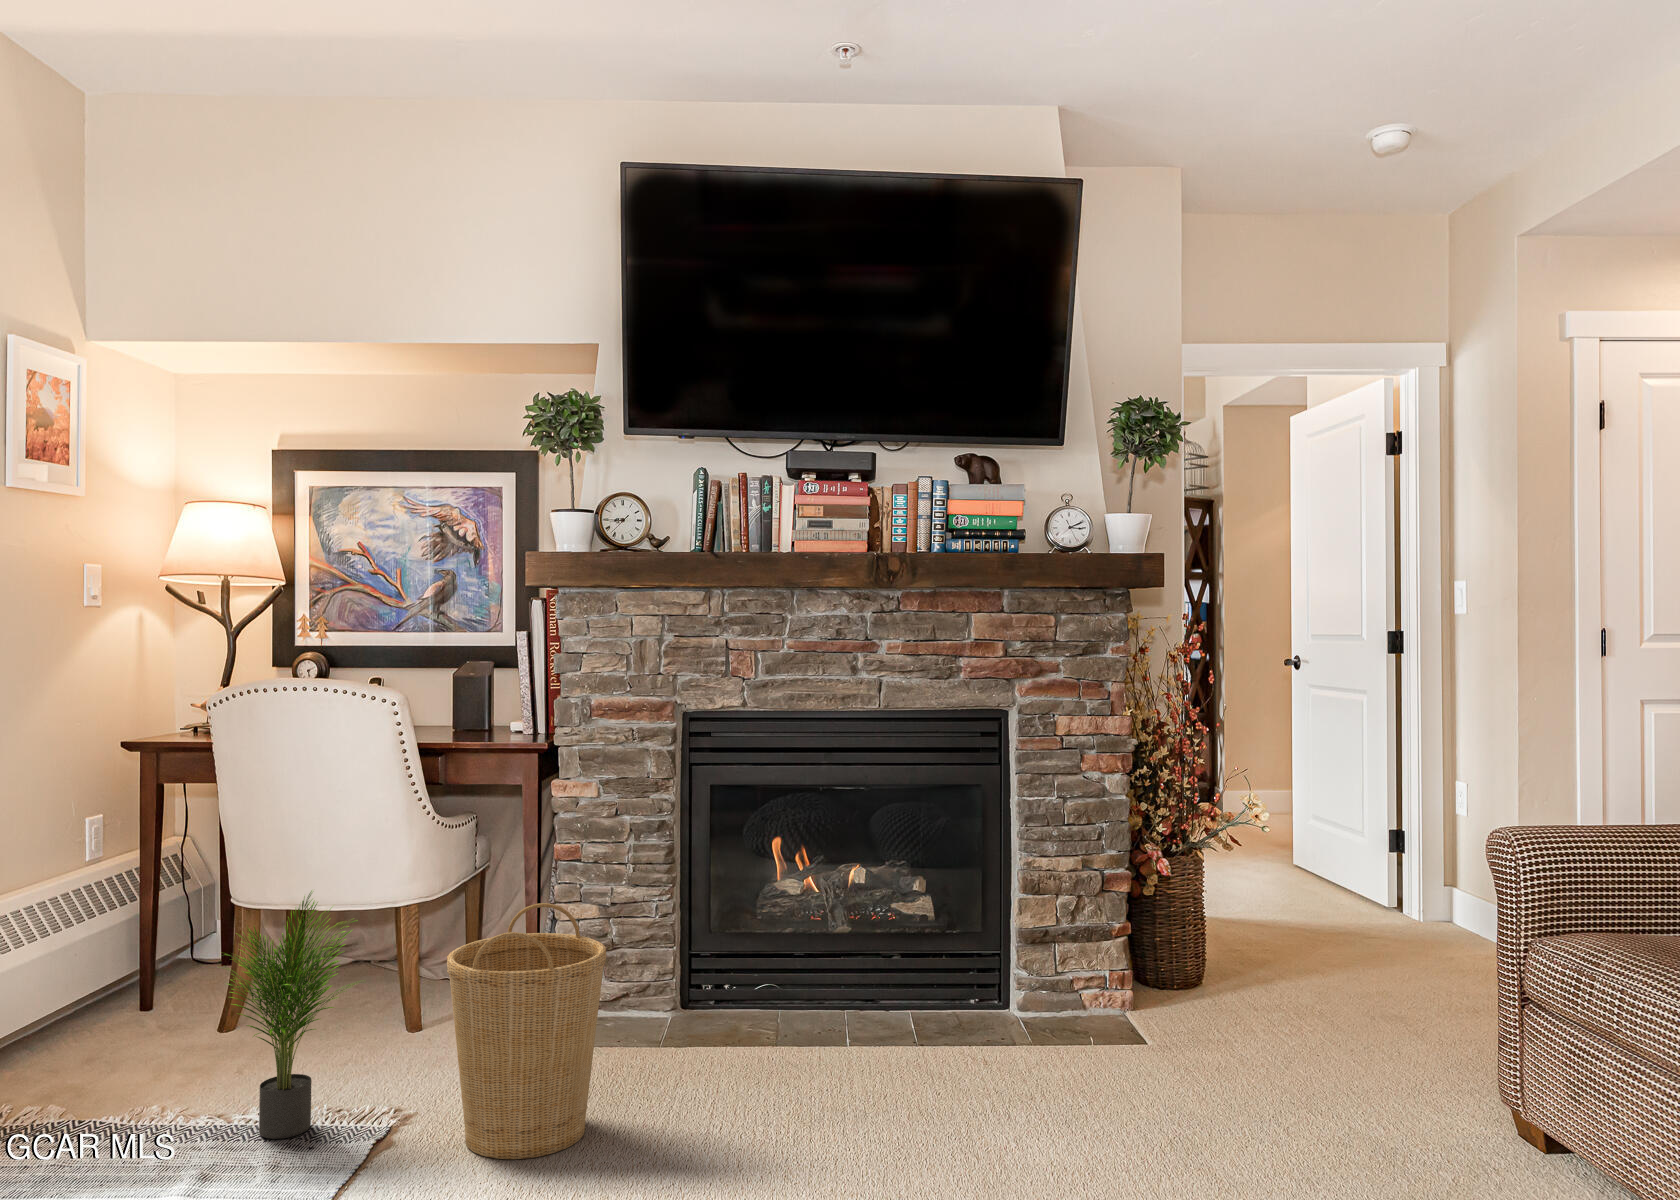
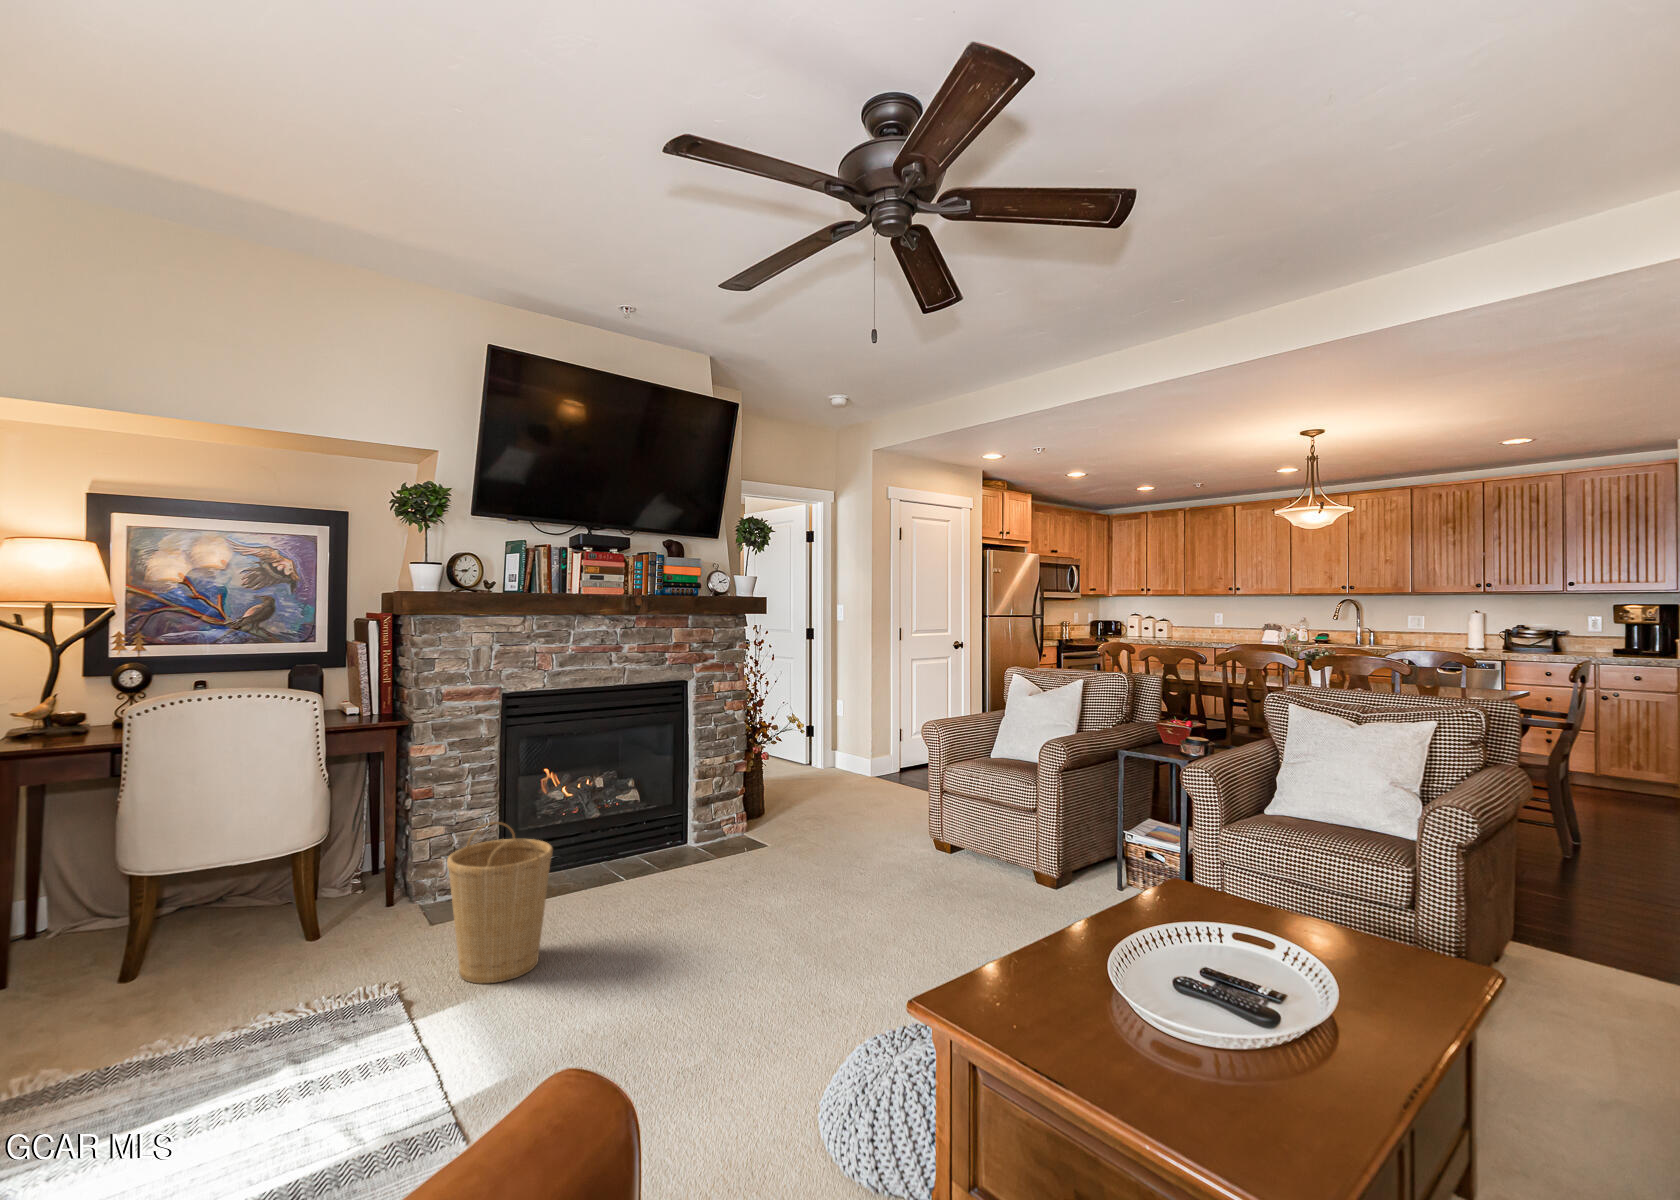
potted plant: present [228,891,355,1139] -> none [248,839,375,1021]

